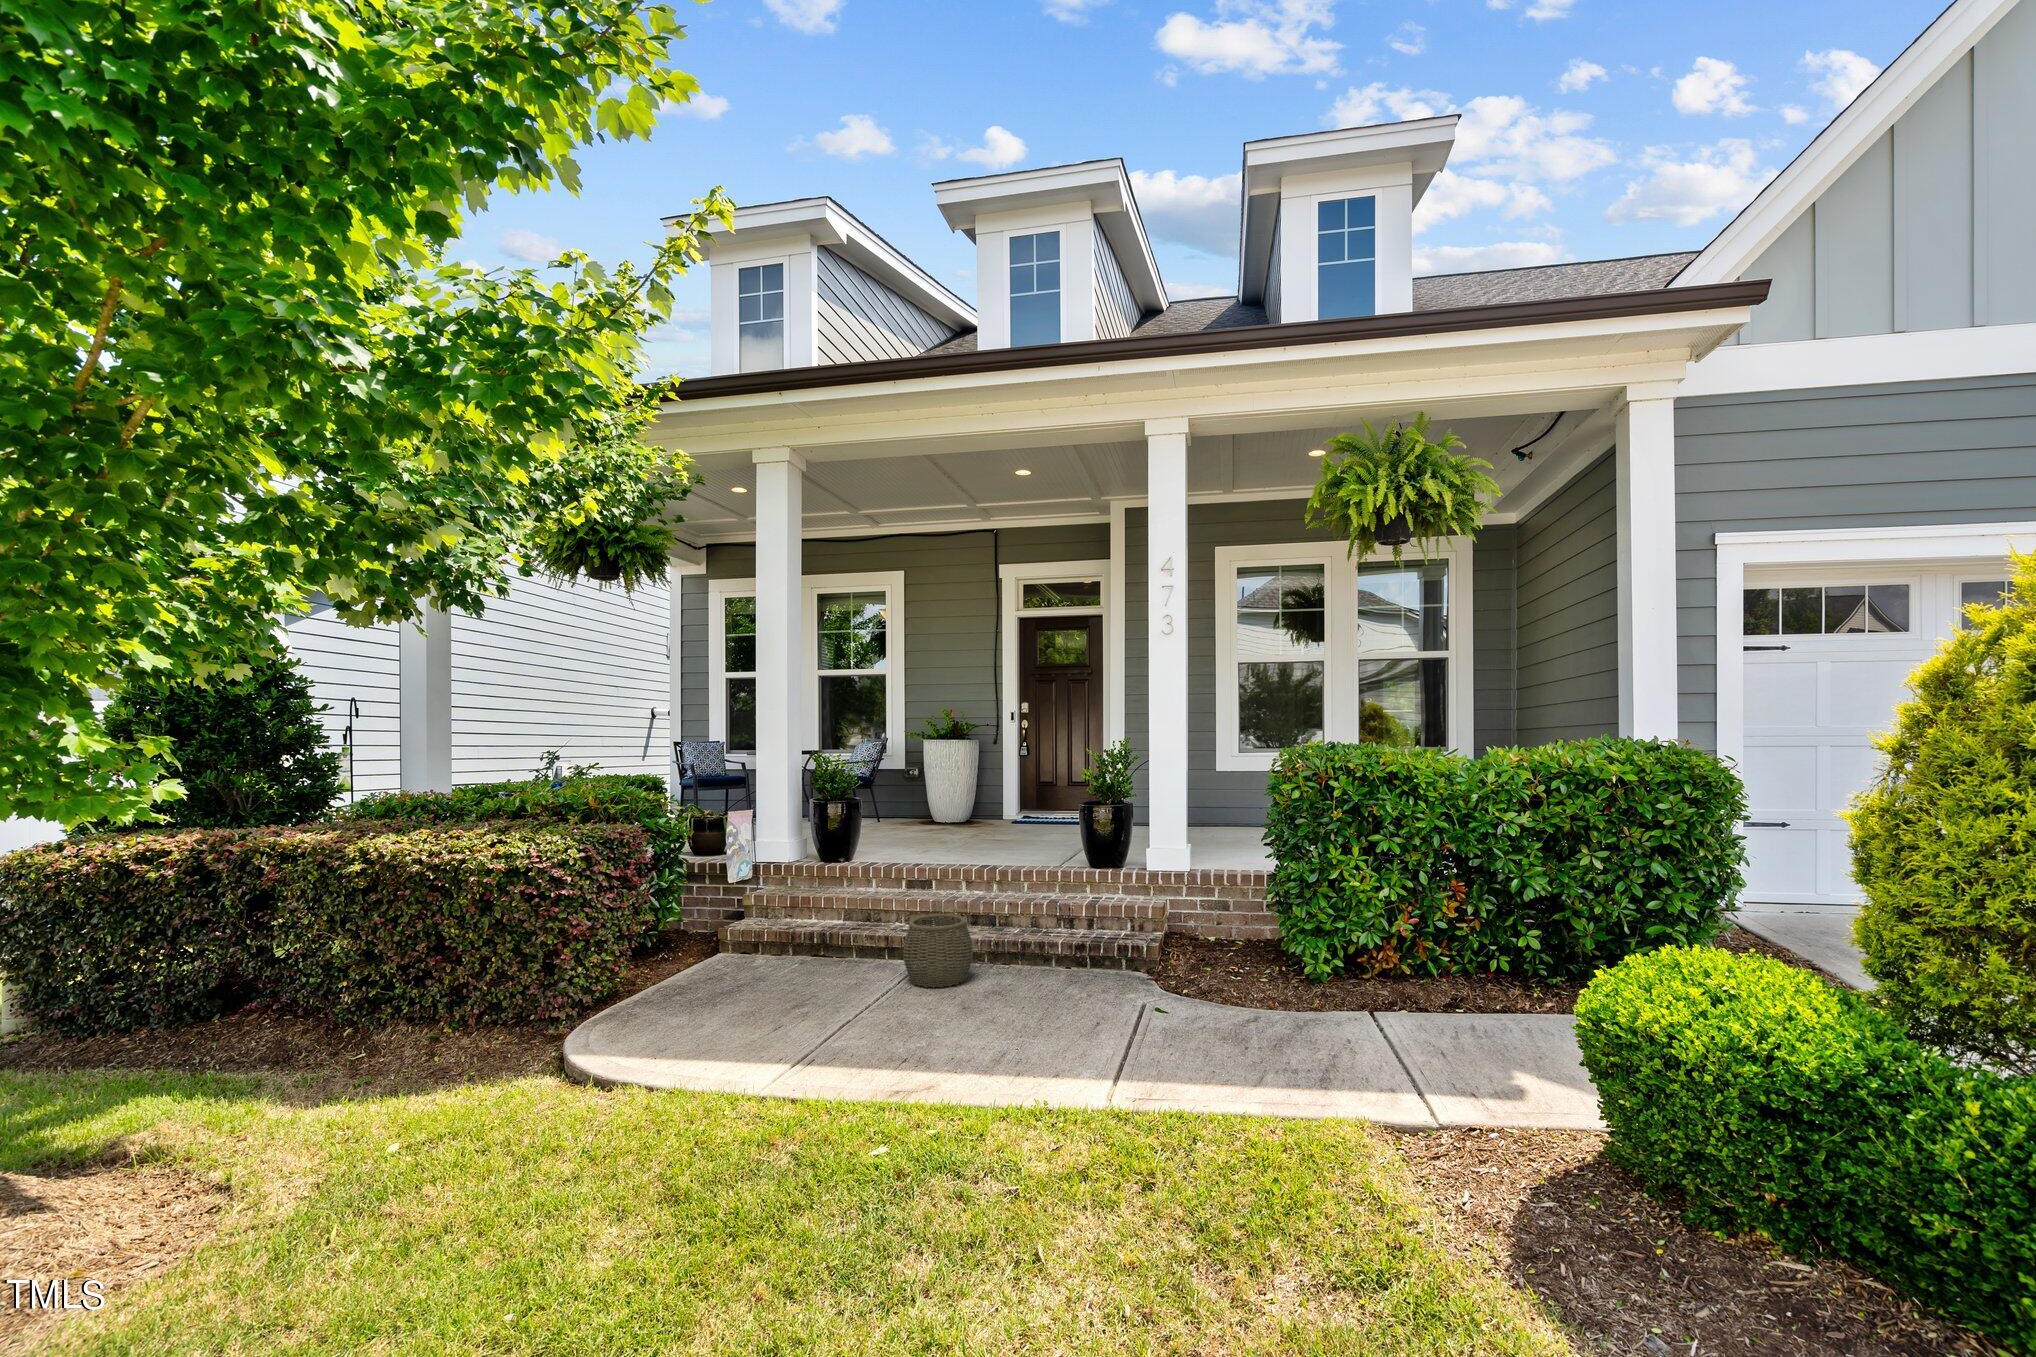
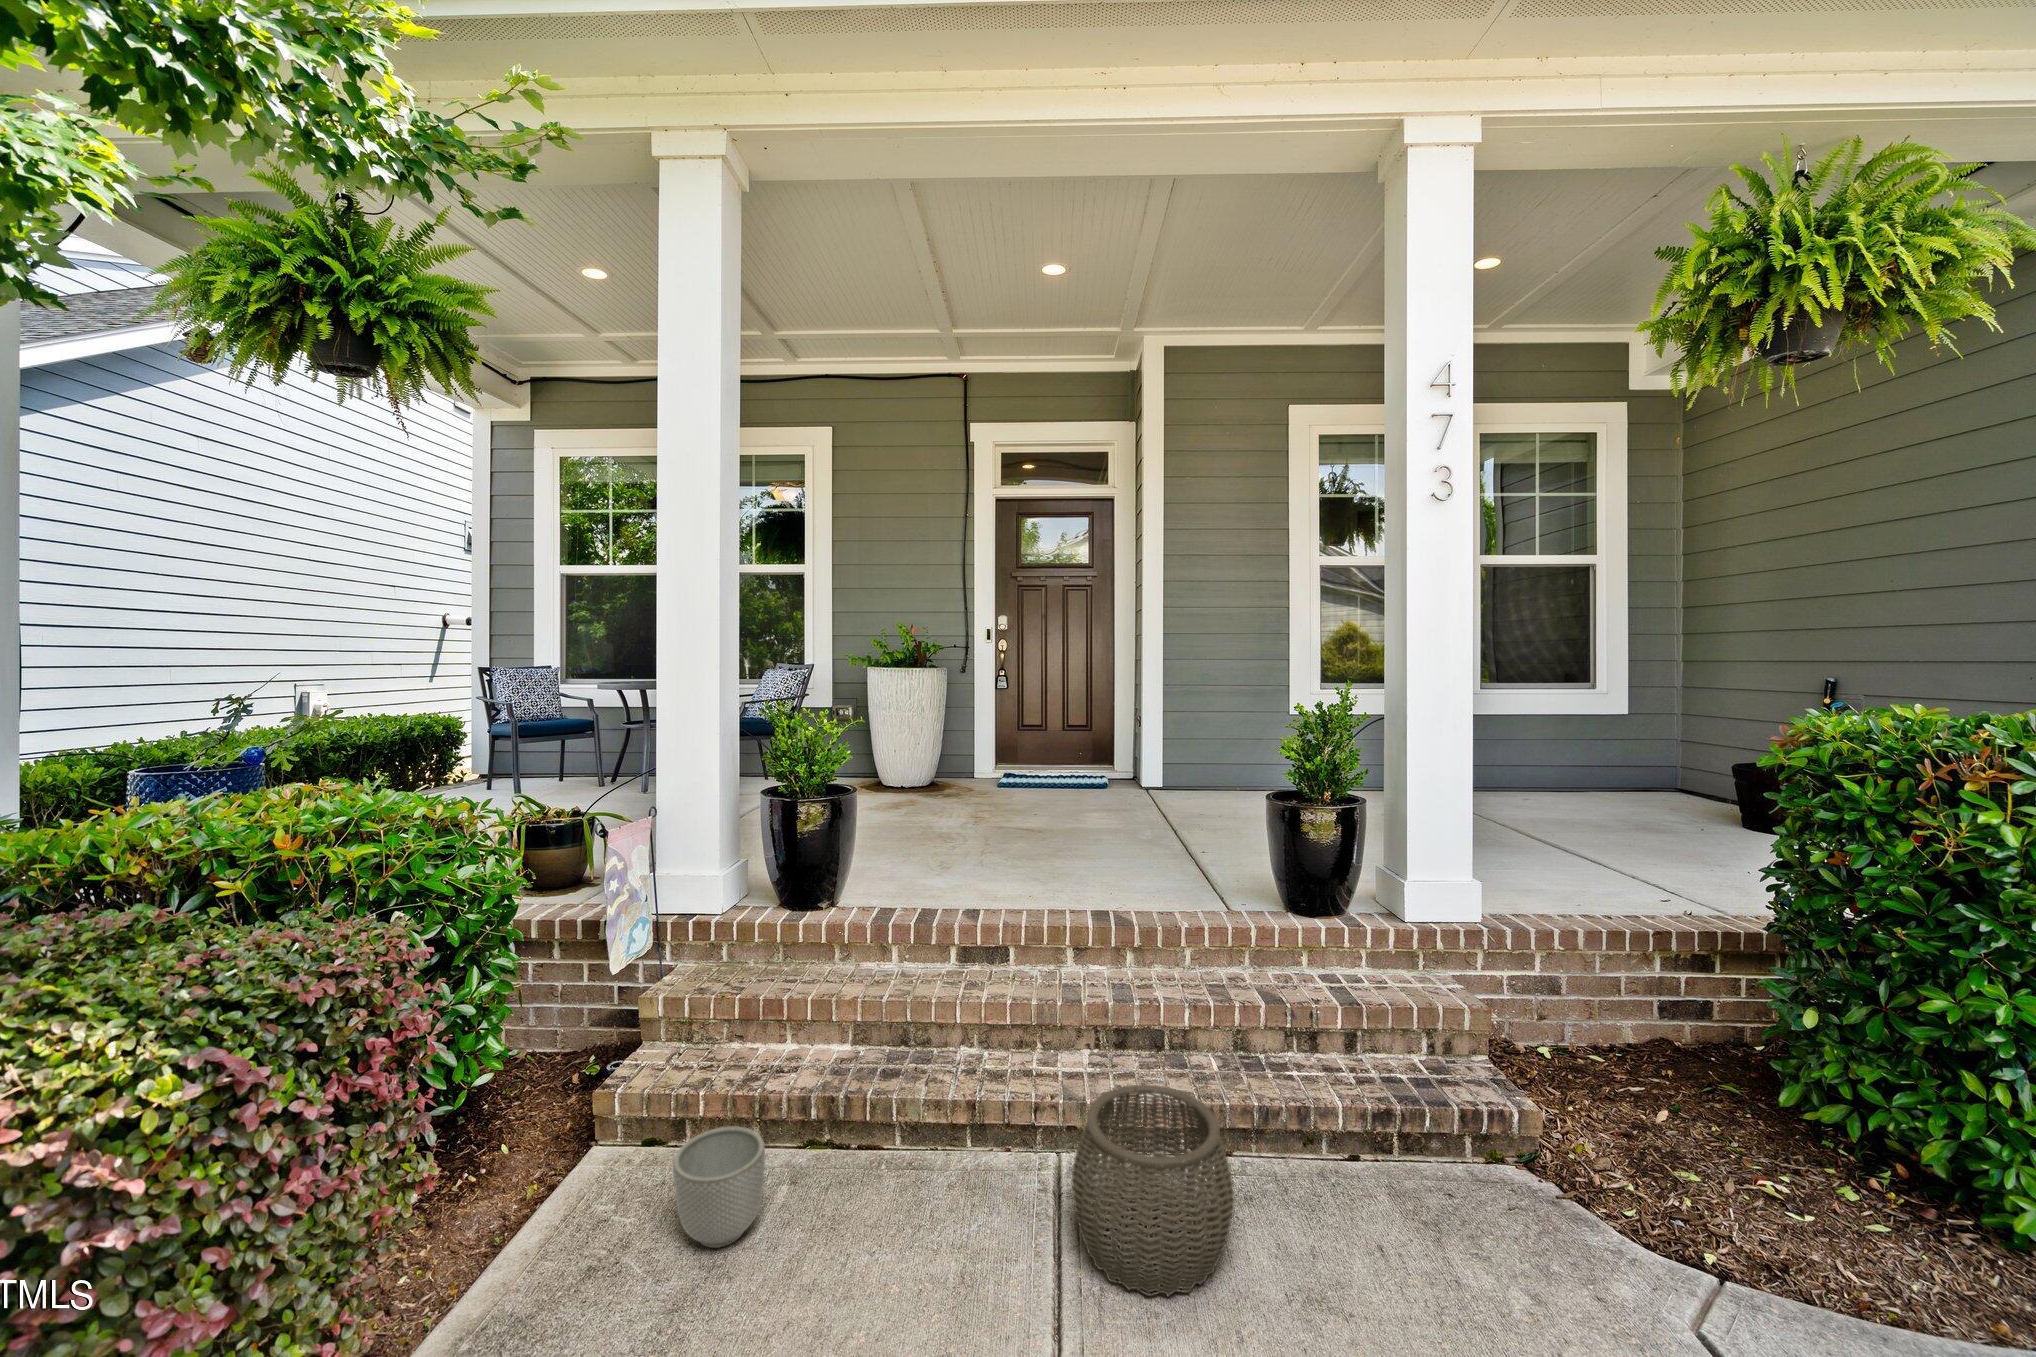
planter: none [747,930,785,973] -> present [673,1126,765,1248]

